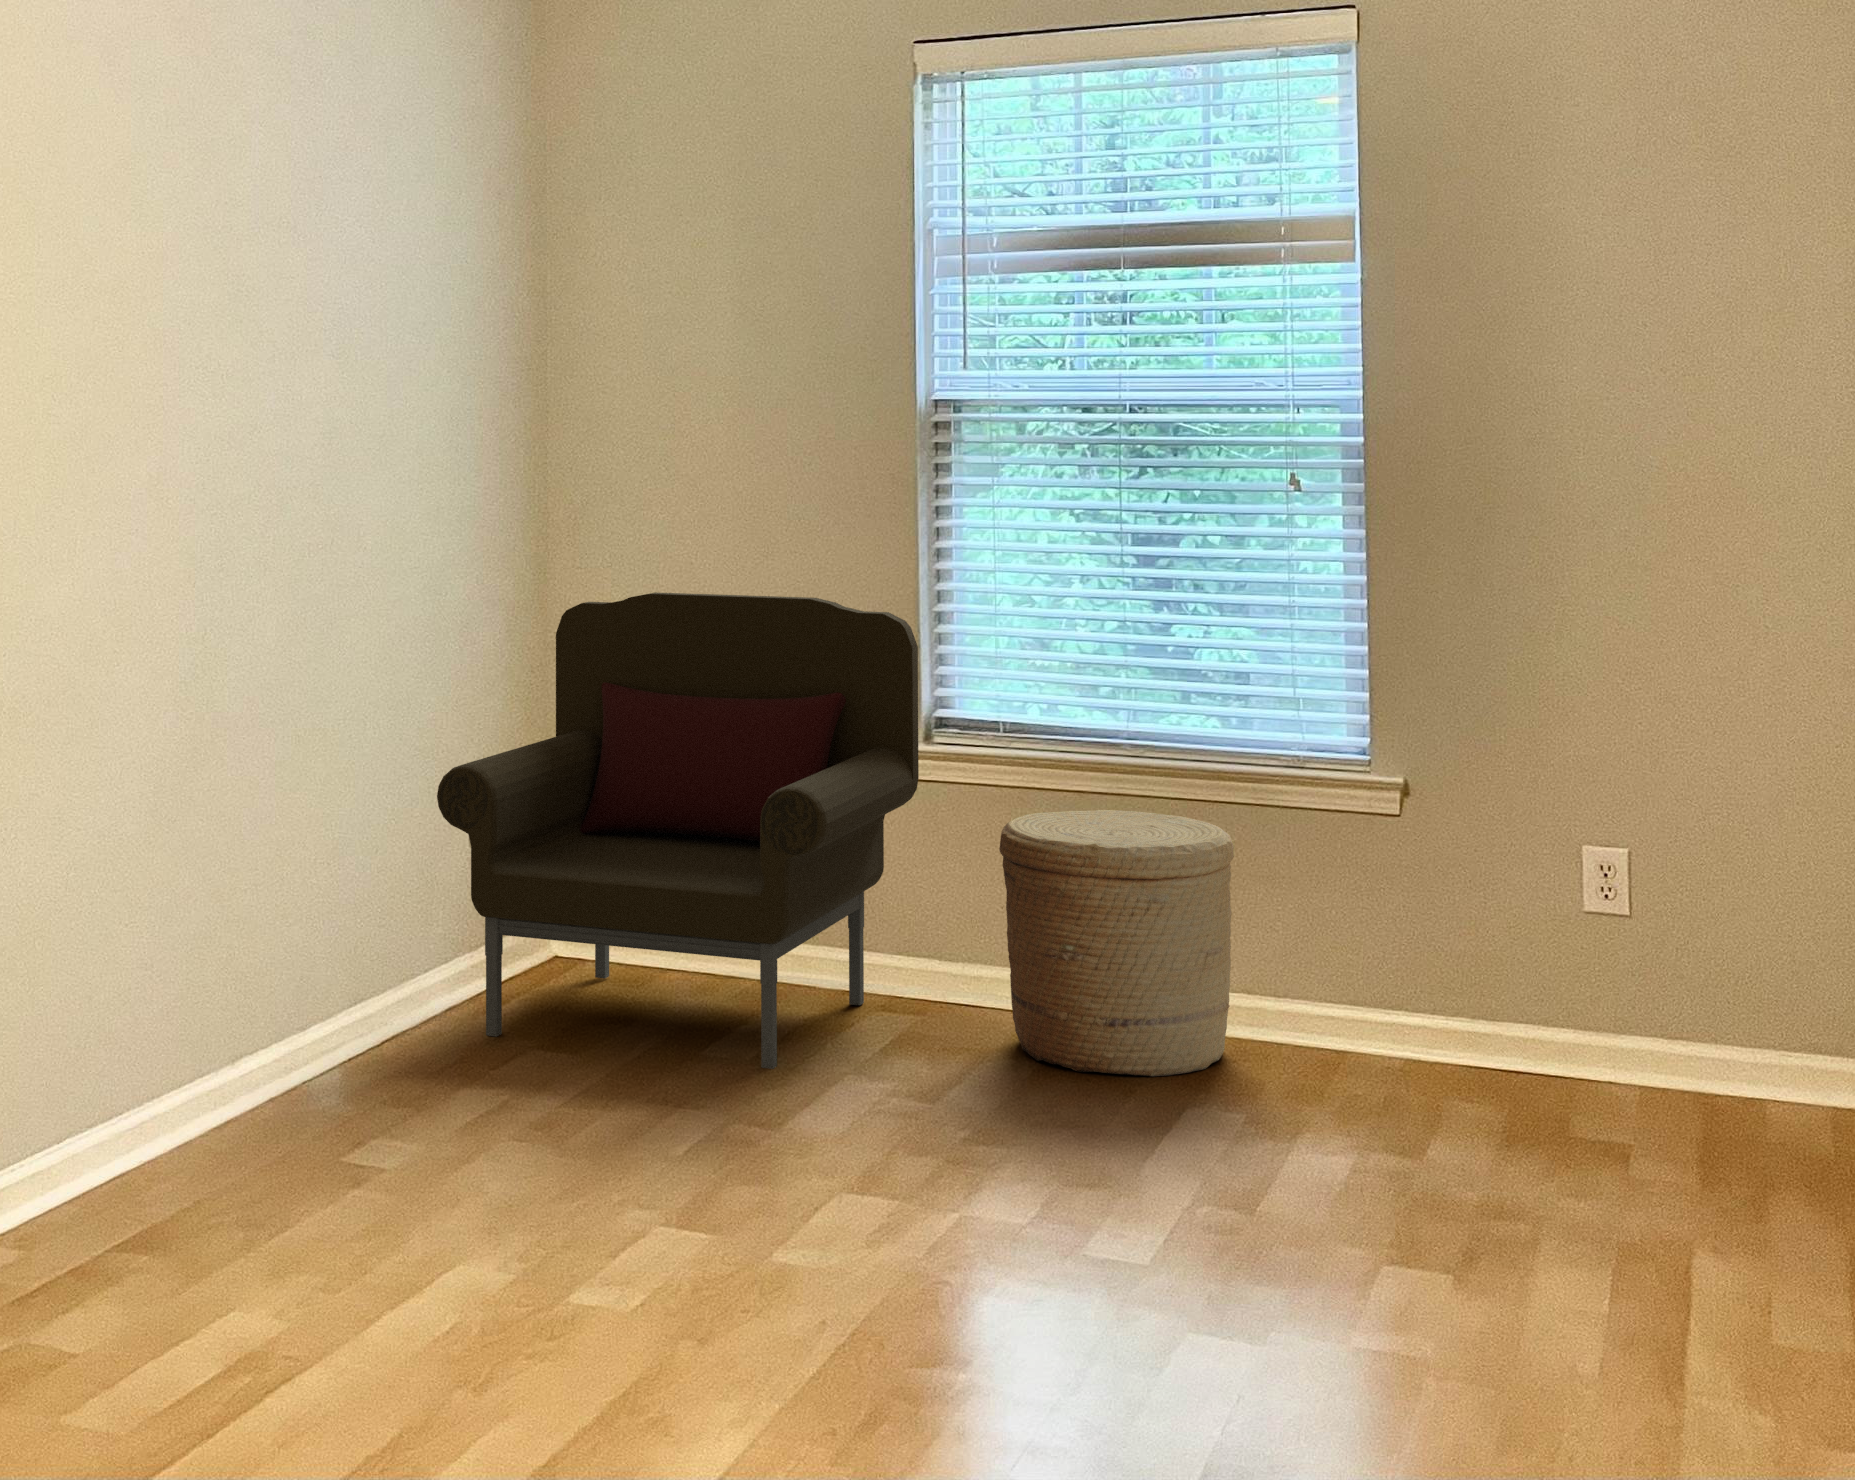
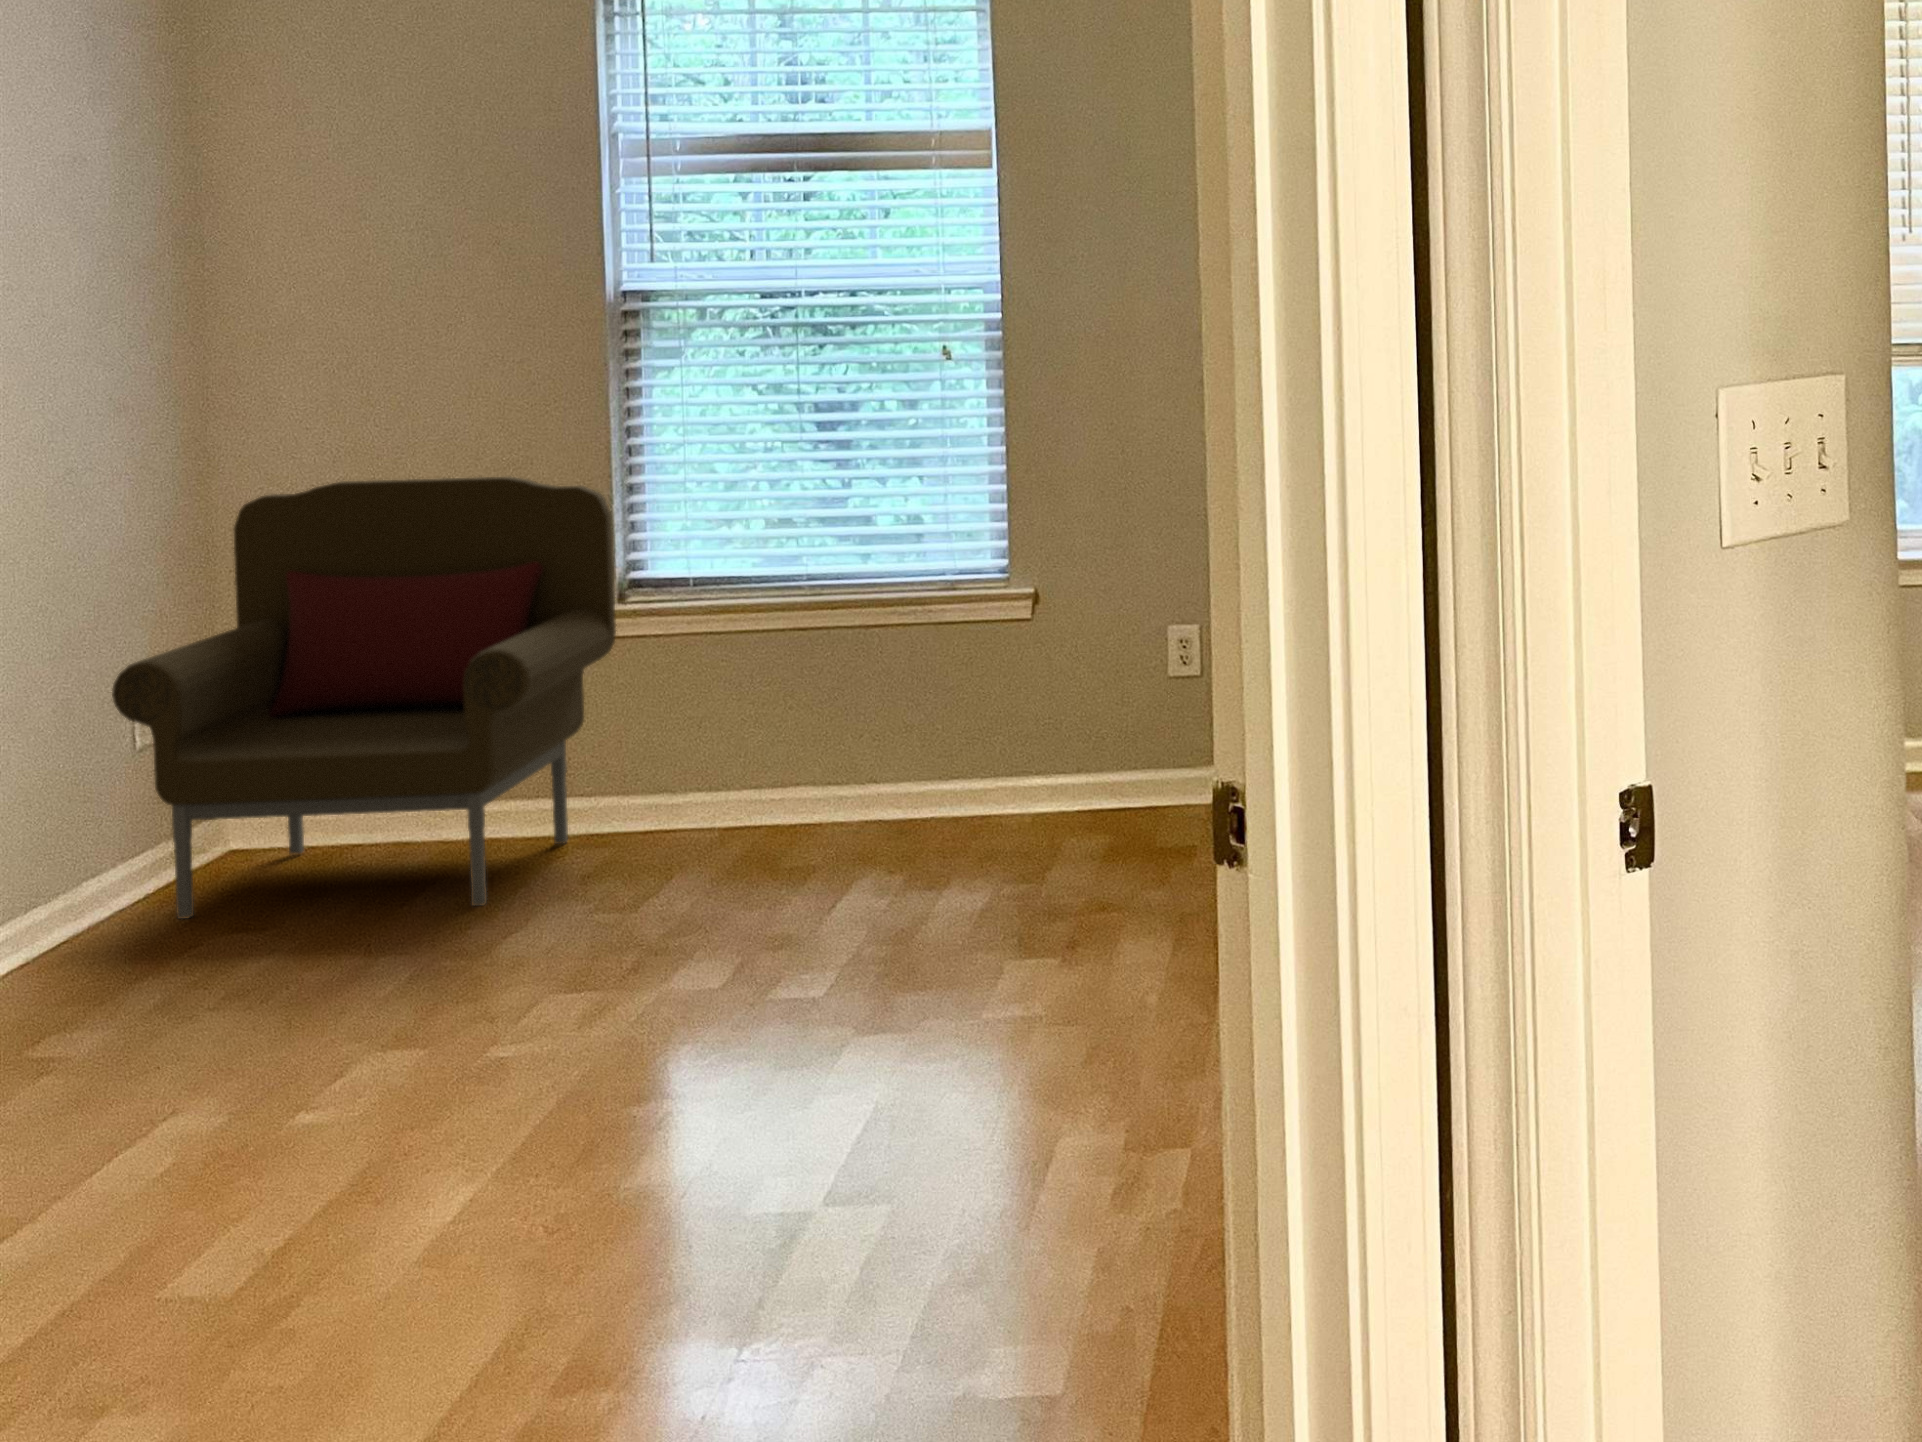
woven basket: present [999,810,1234,1076] -> none [694,643,902,868]

